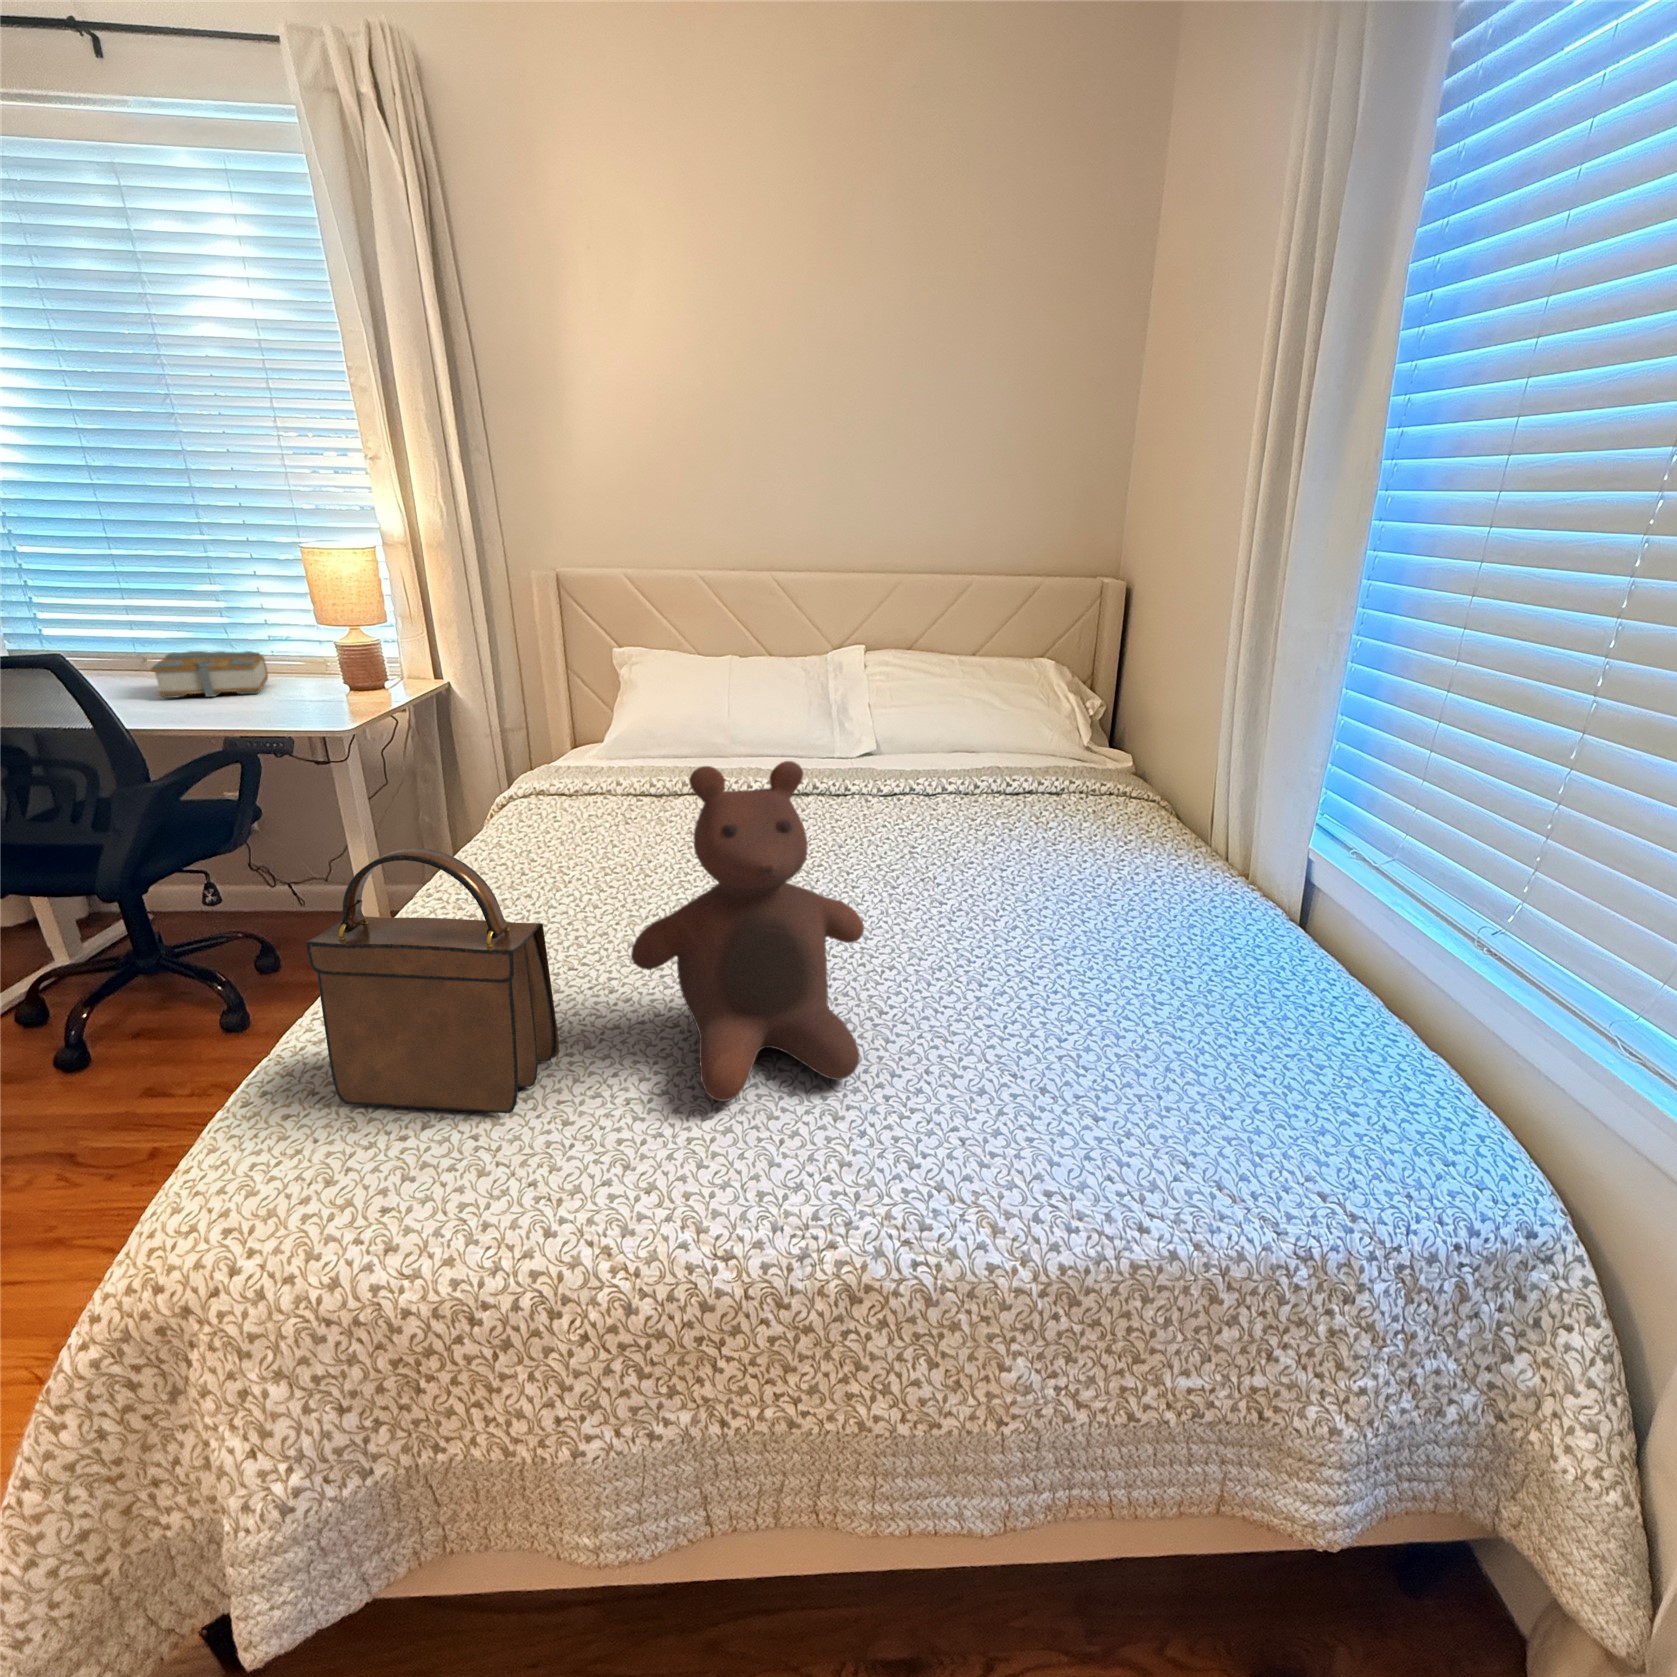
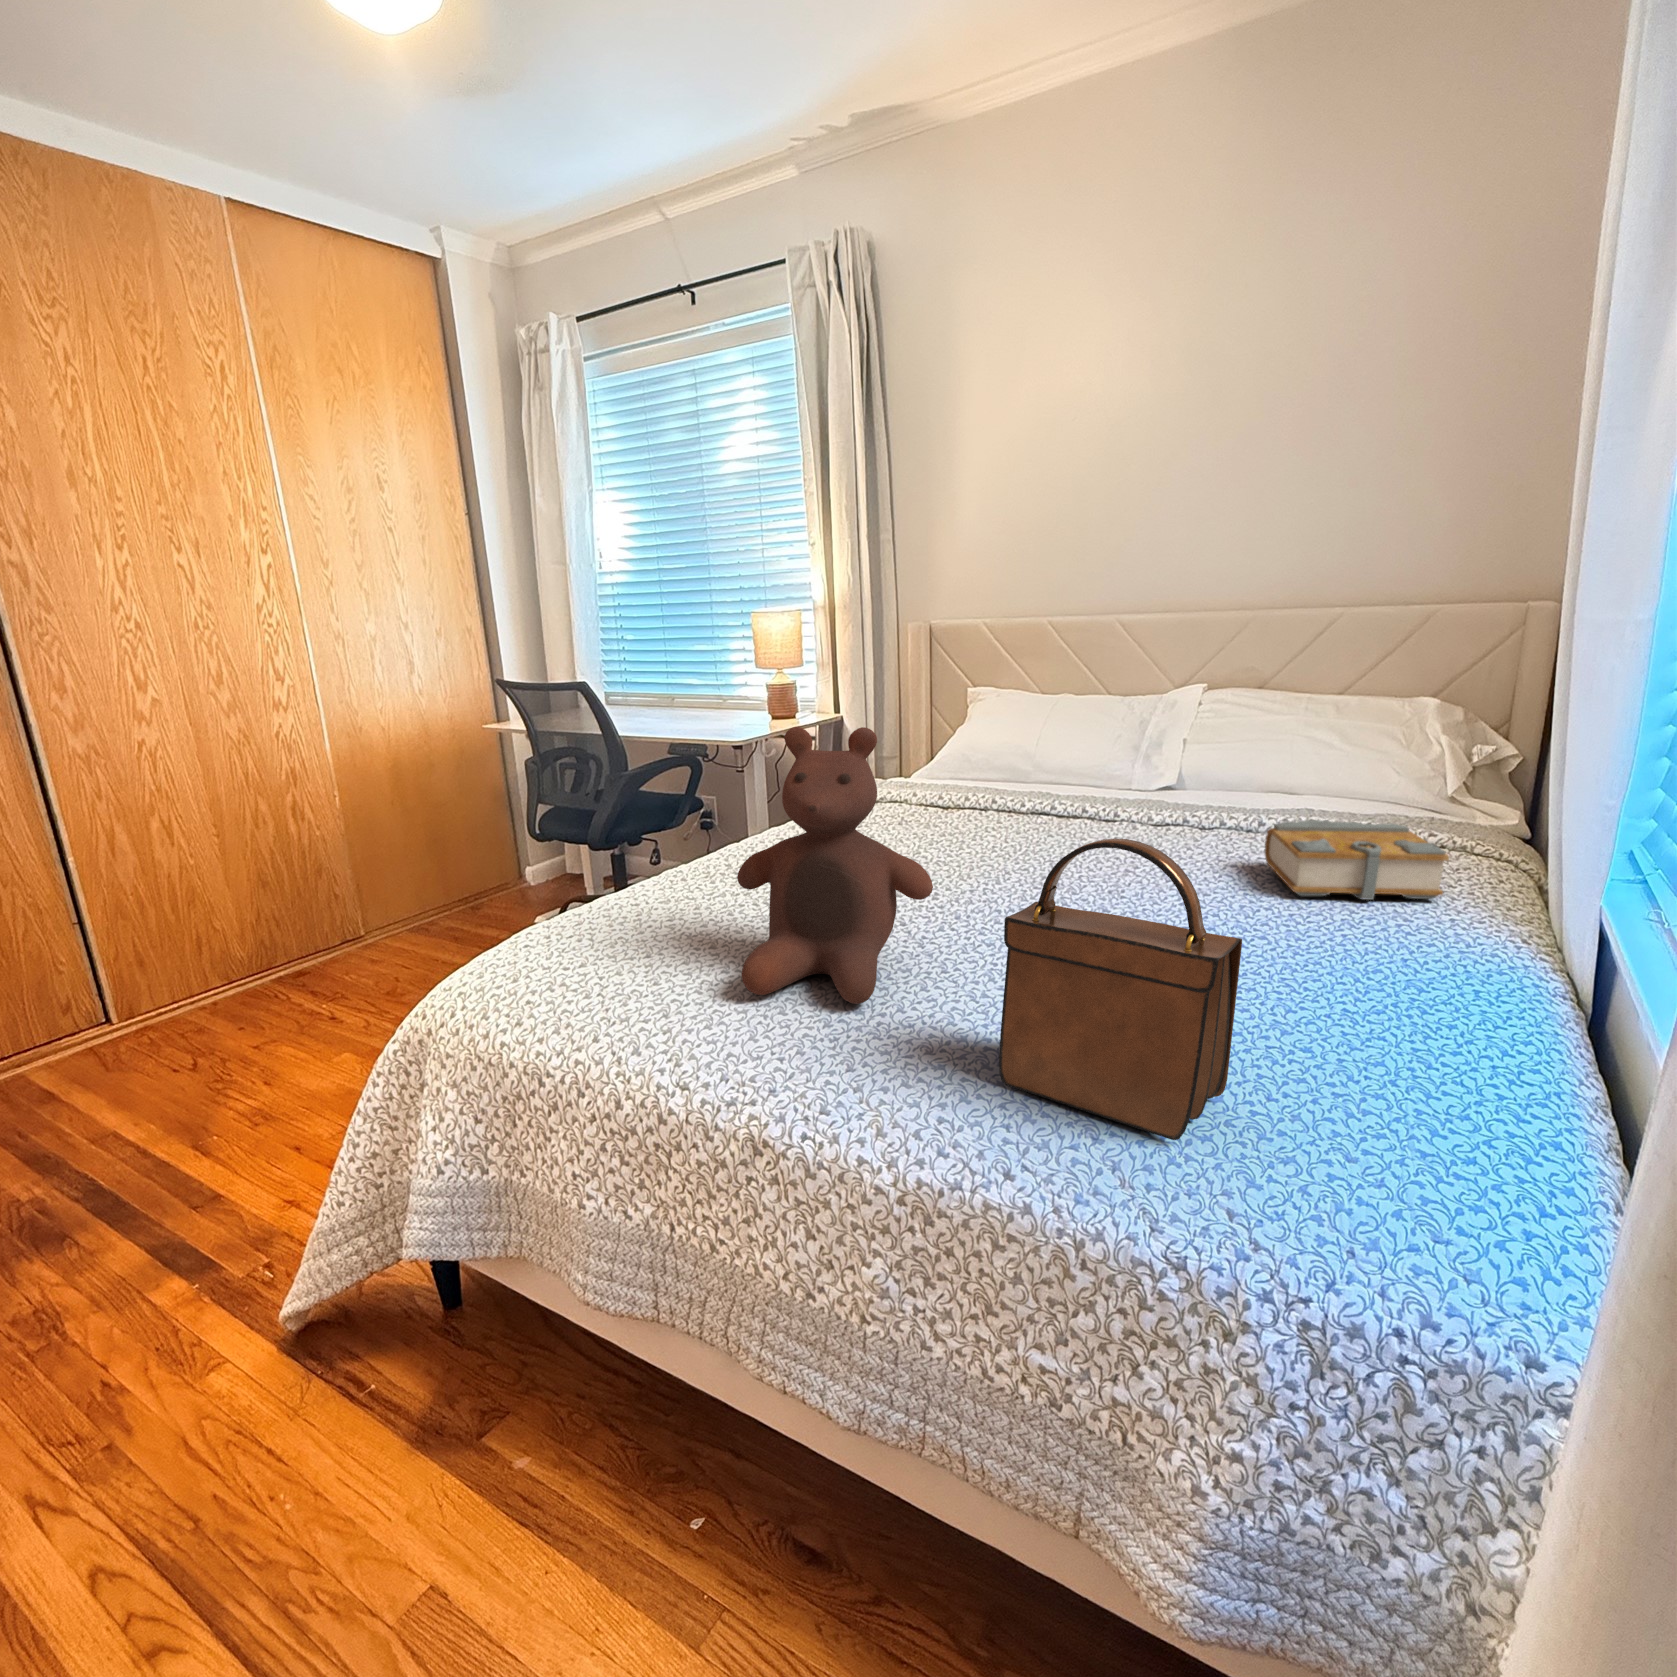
book: present [151,651,268,698] -> present [1265,820,1450,900]
handbag: present [306,848,559,1113] -> present [999,838,1242,1140]

